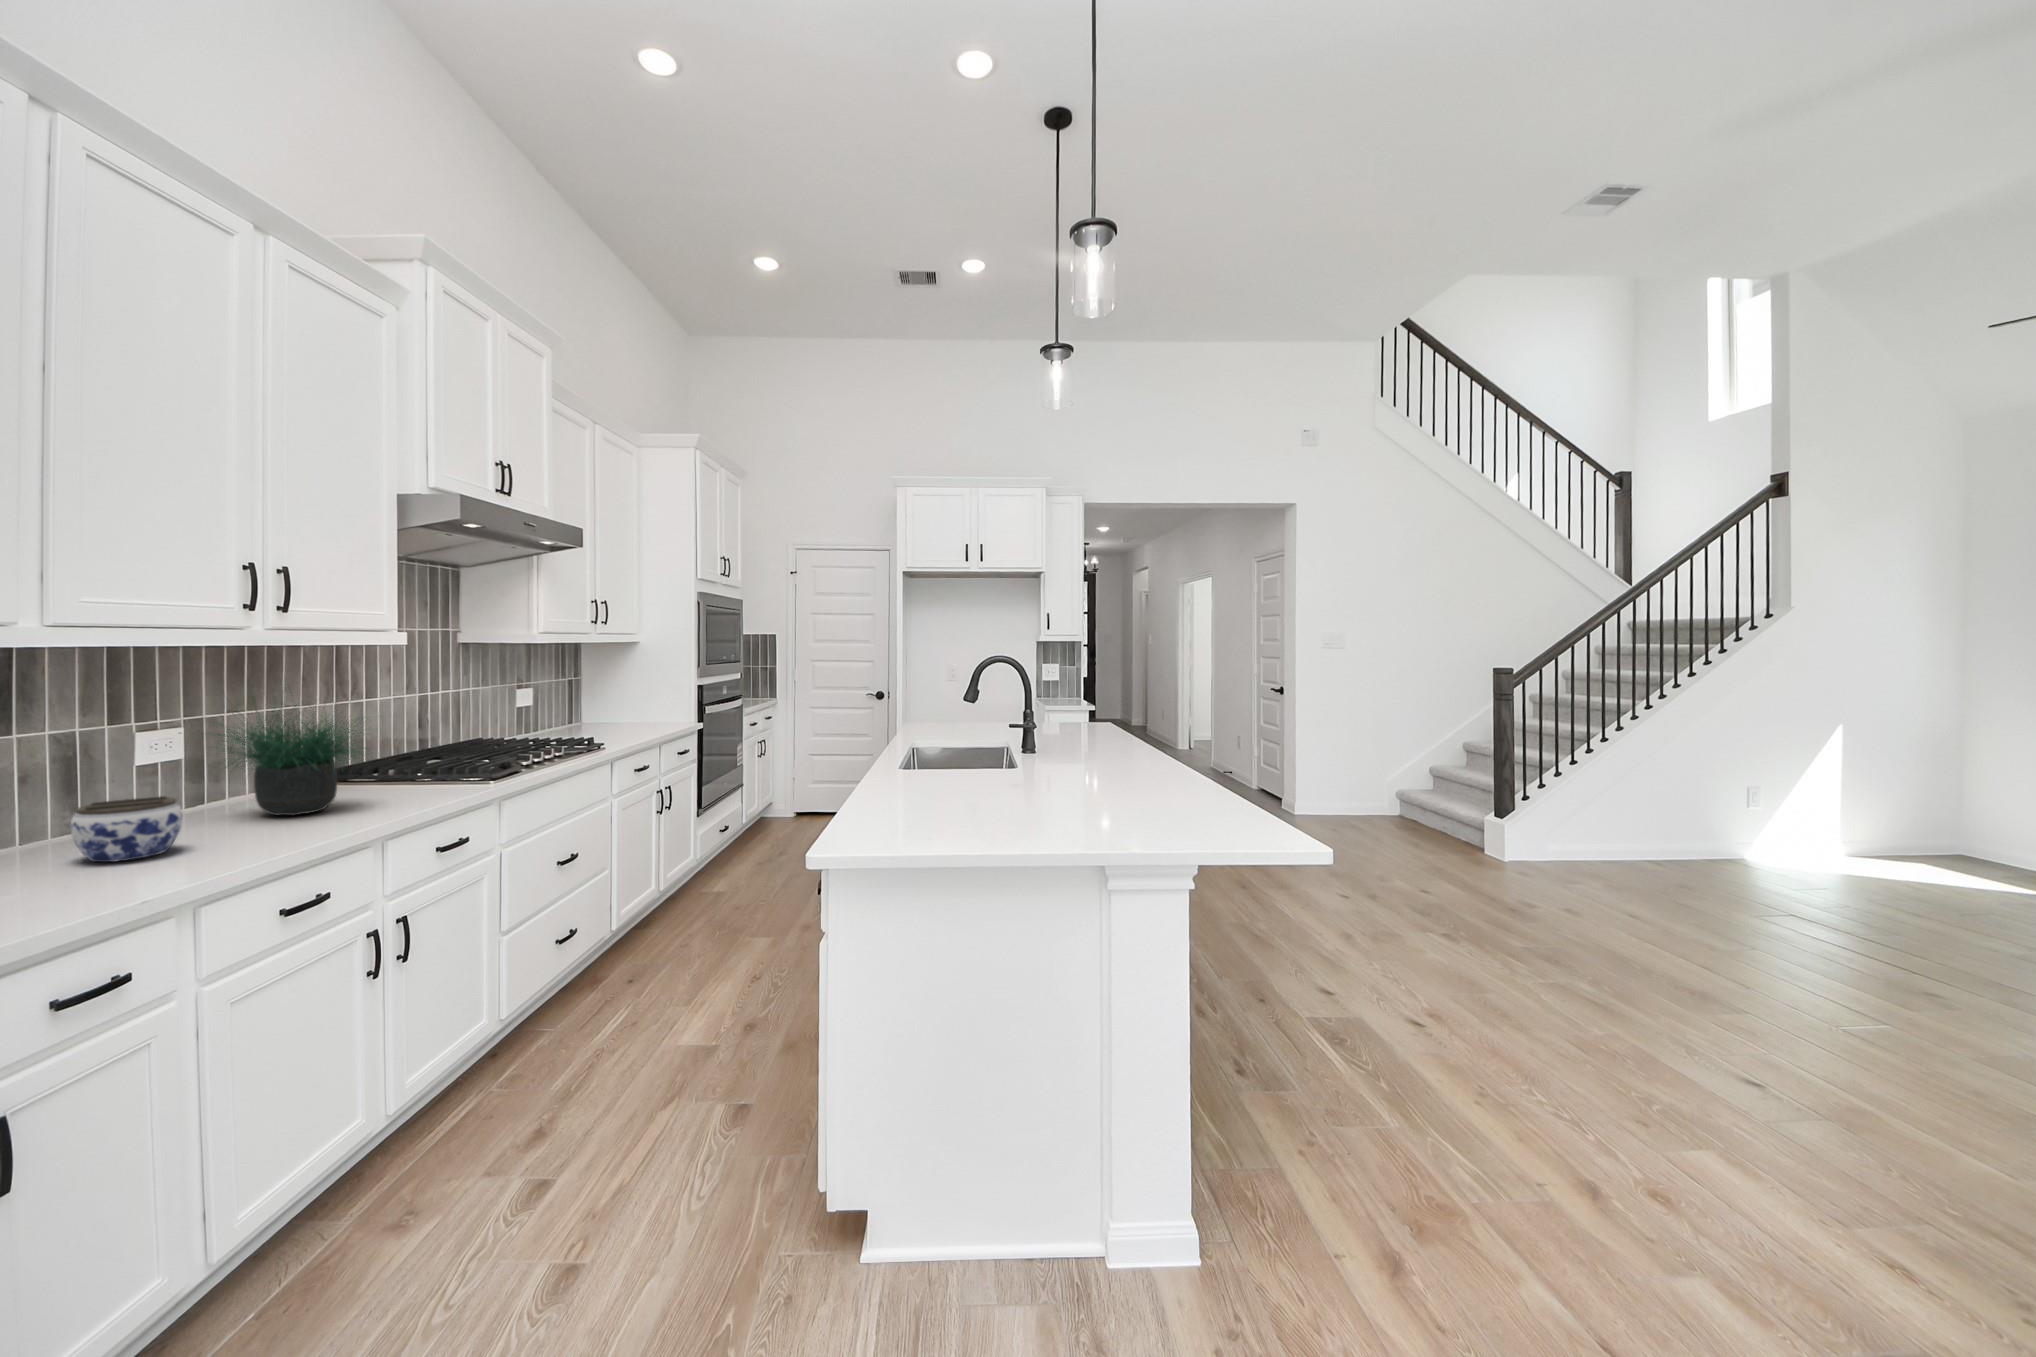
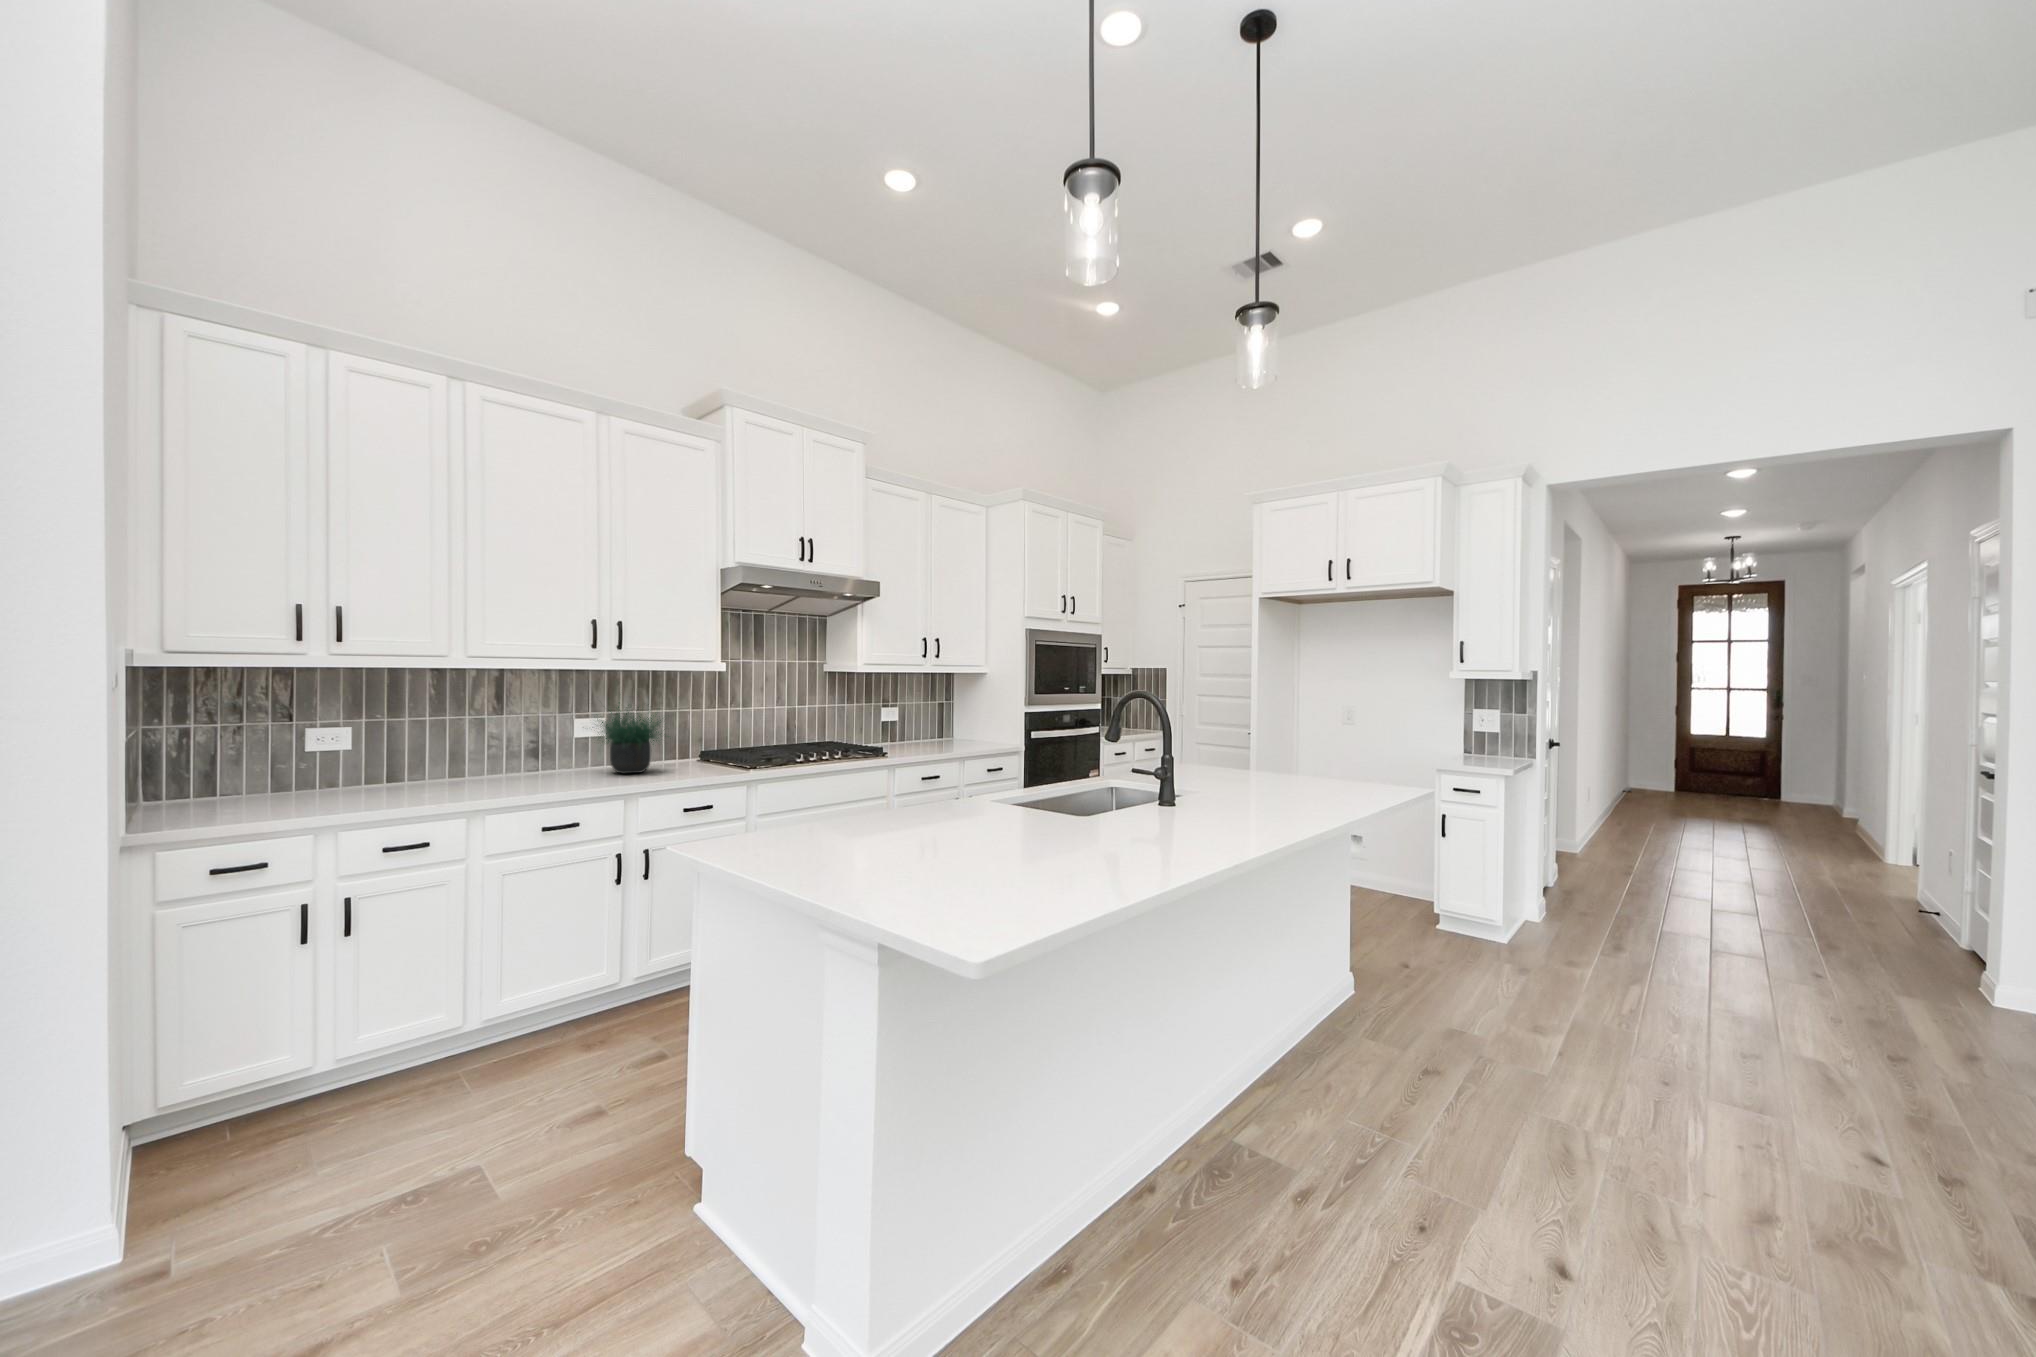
jar: present [70,796,183,862] -> none [499,751,546,783]

